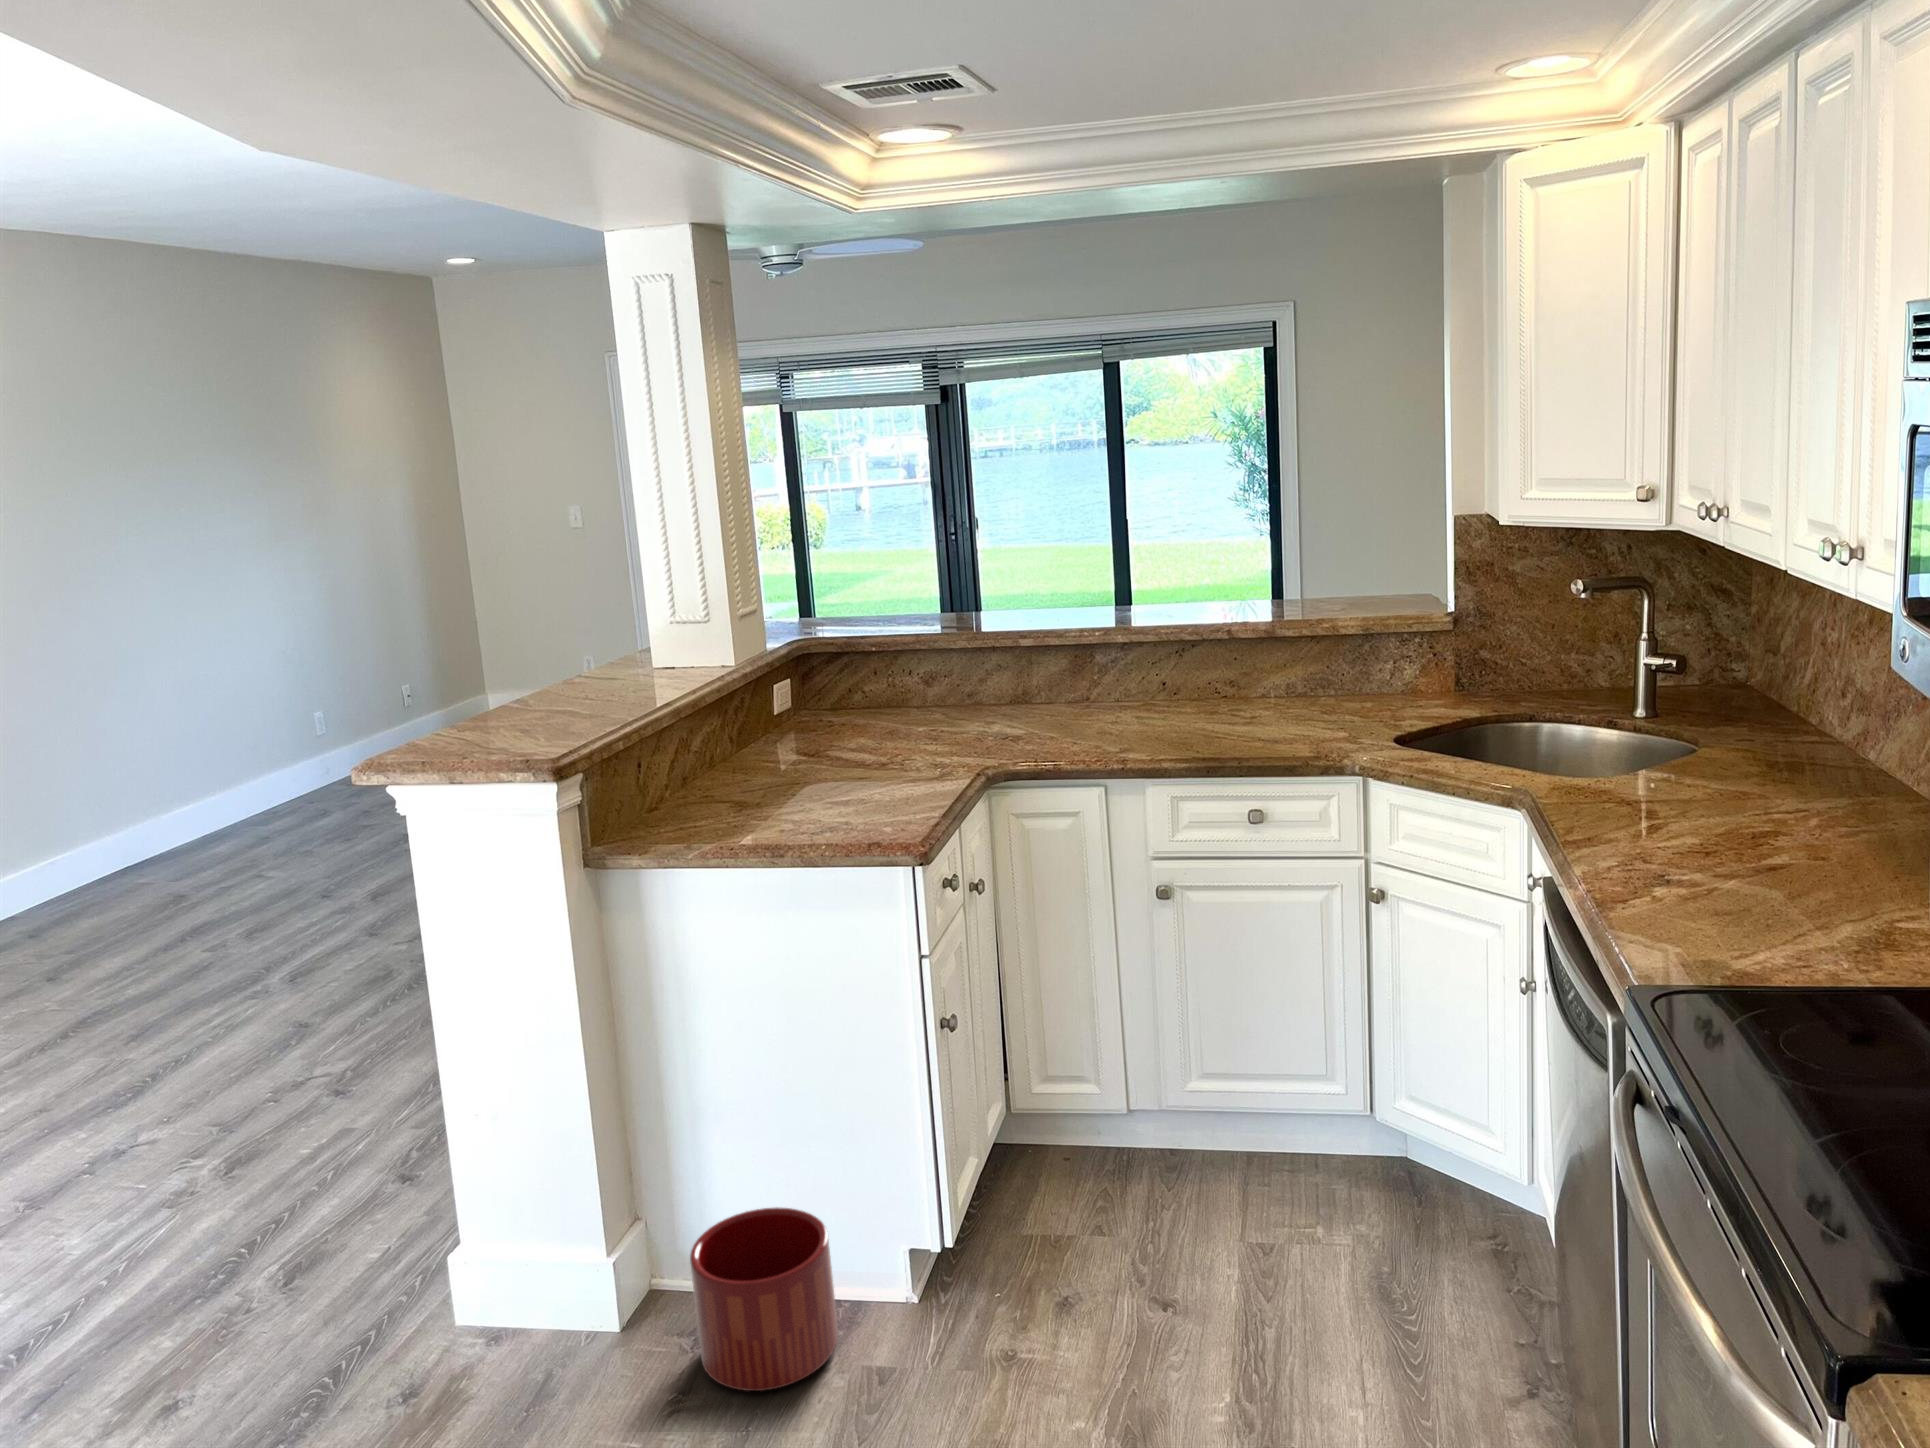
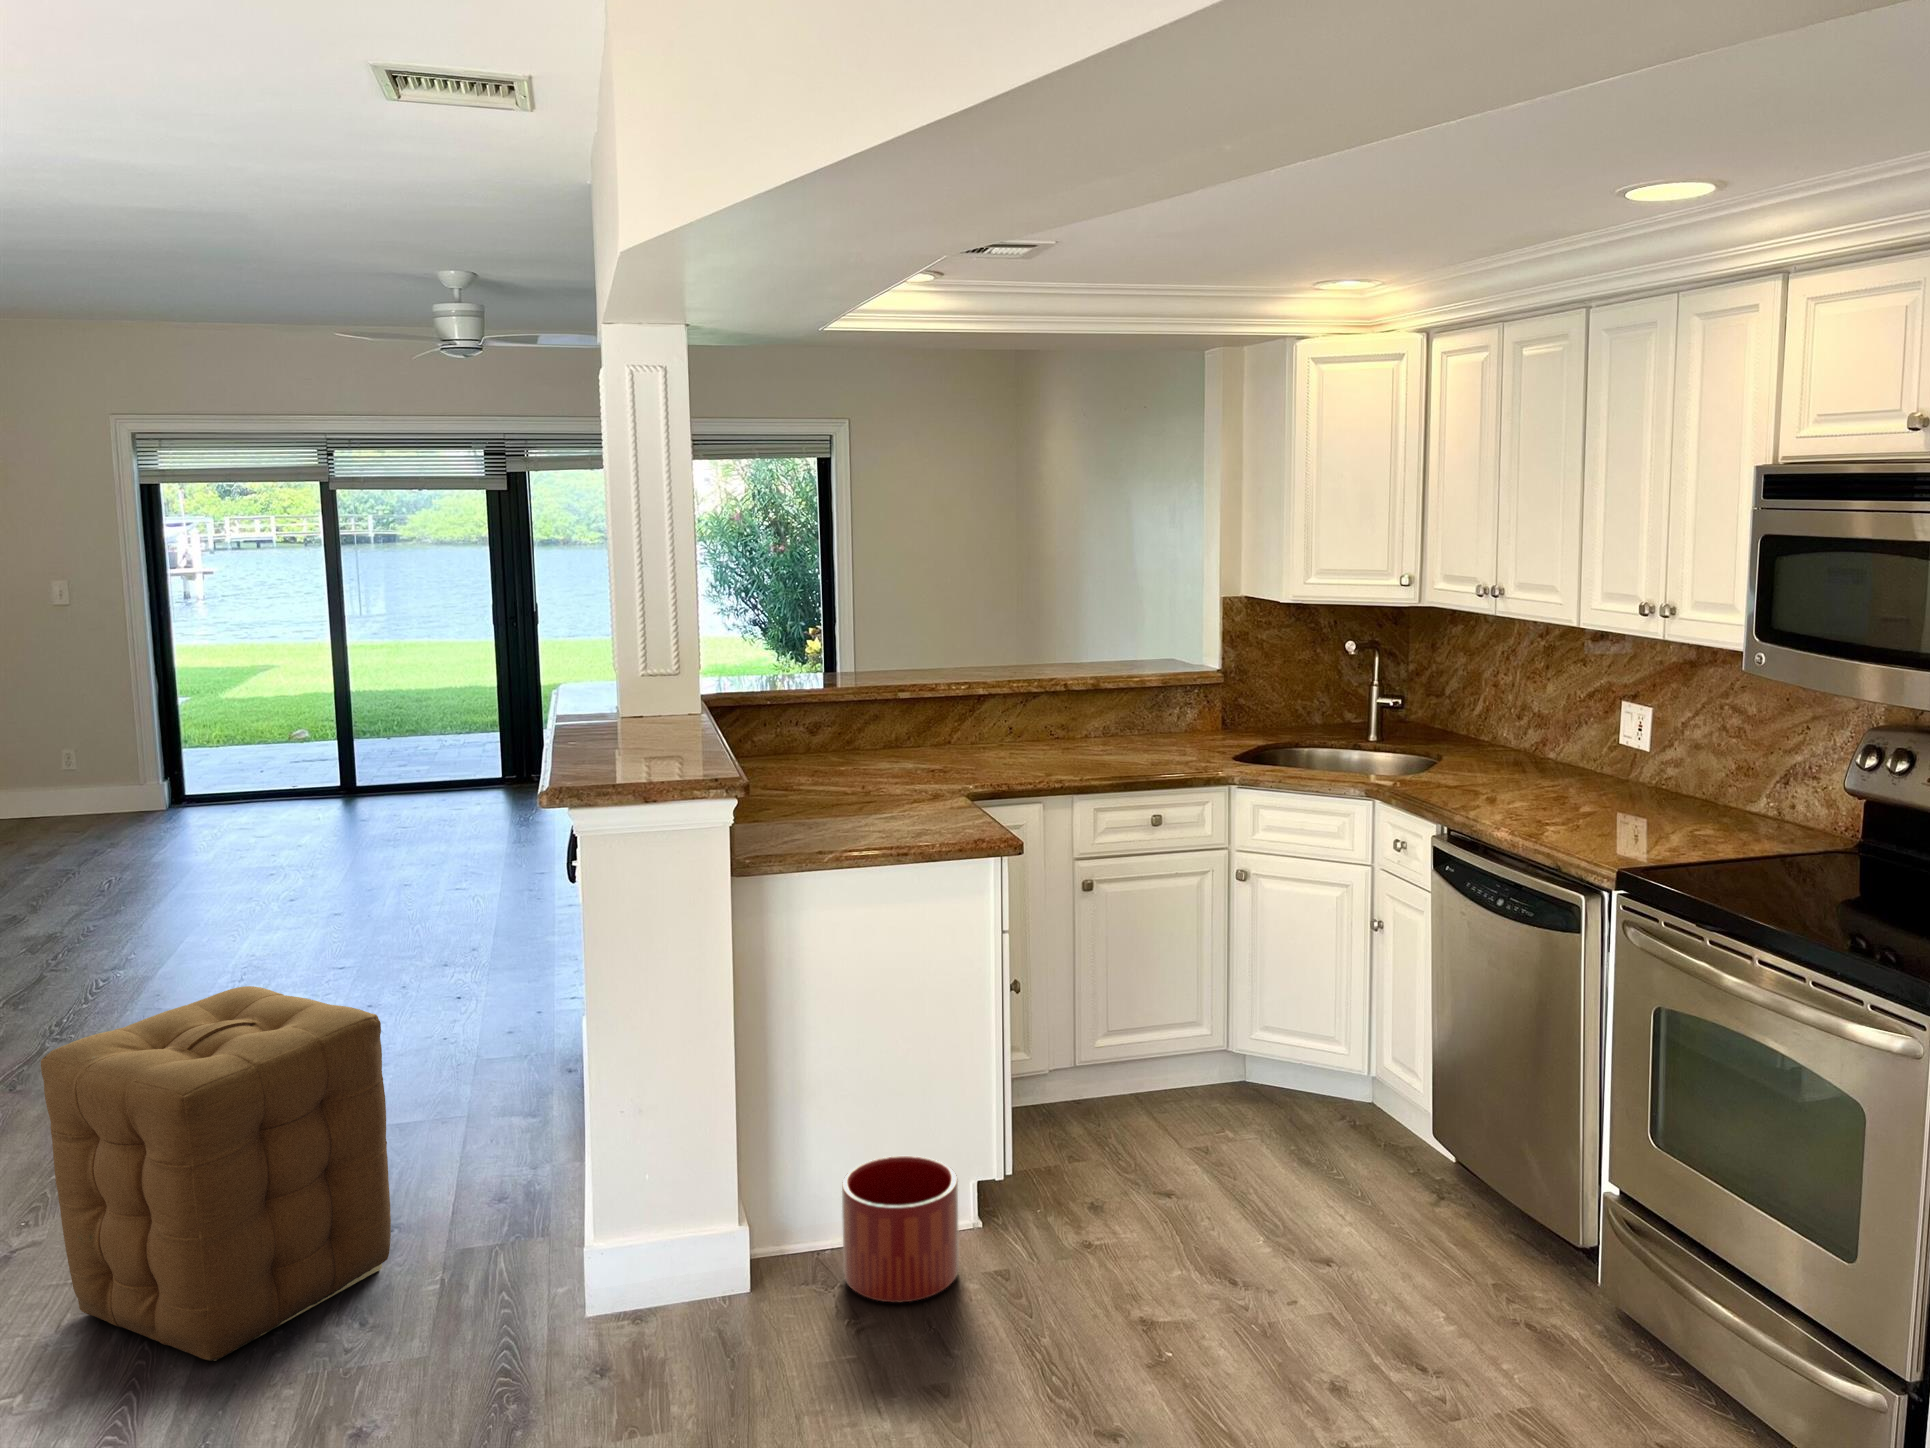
ottoman: none [70,925,374,1288] -> present [41,986,391,1361]

